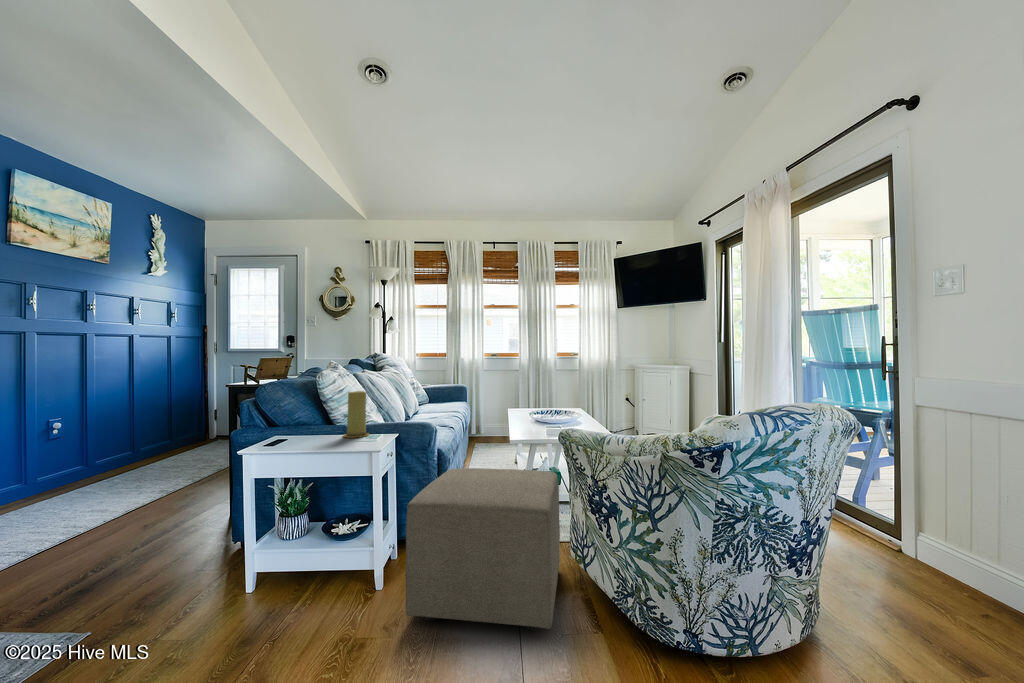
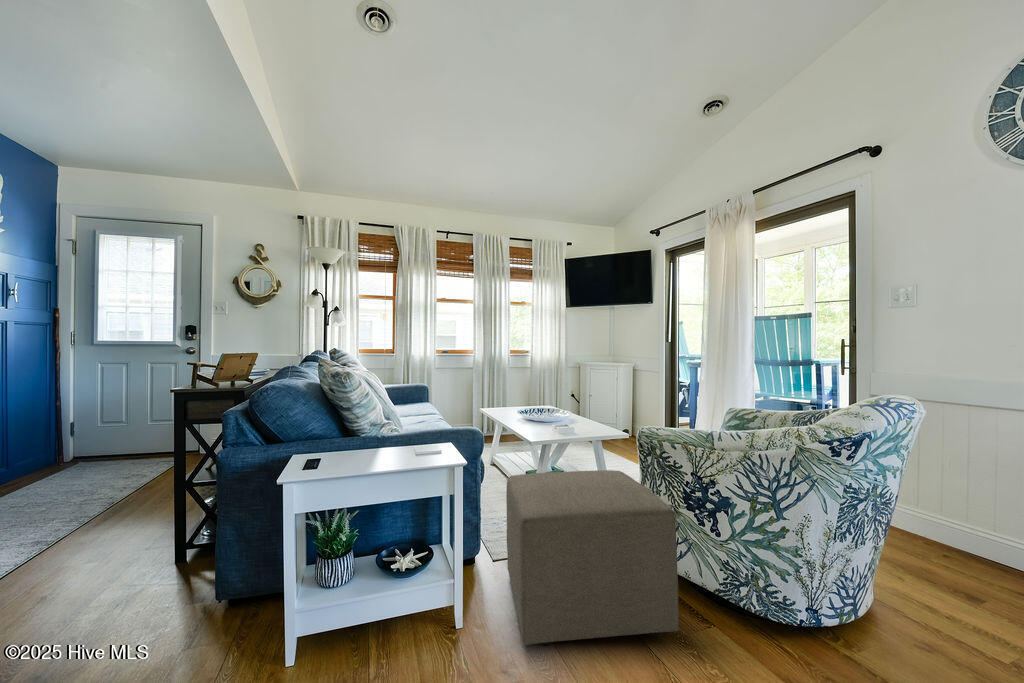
candle: present [343,391,369,437] -> none [390,394,420,449]

